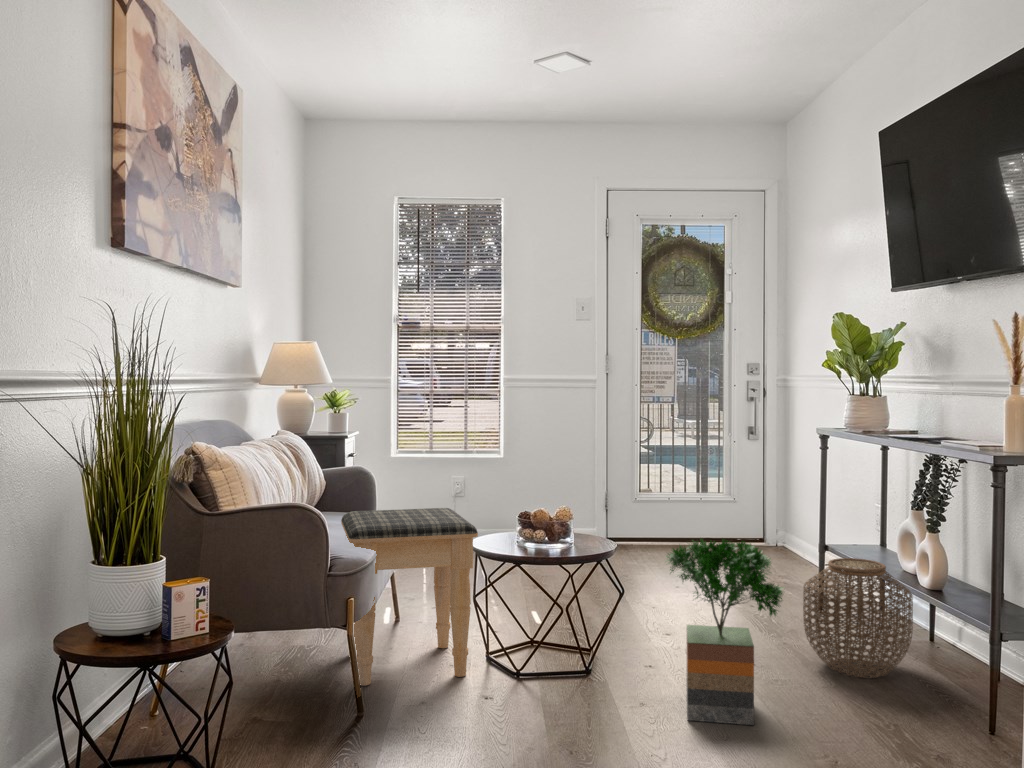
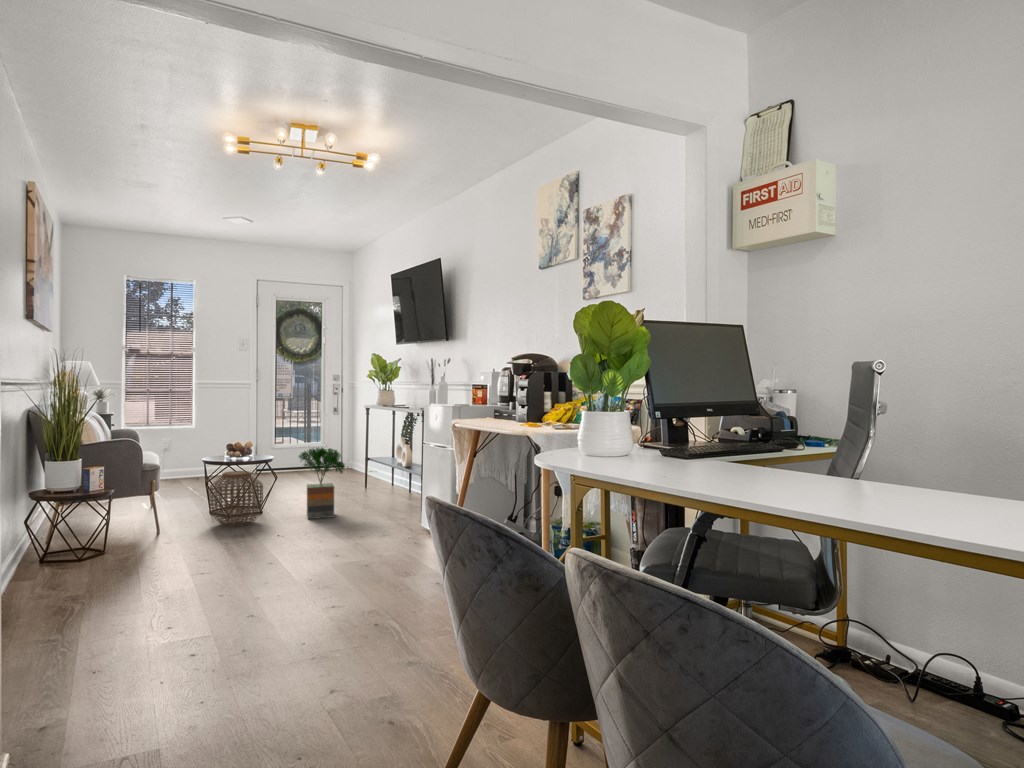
footstool: present [341,508,478,686] -> none [128,446,208,527]
woven basket: present [803,558,913,678] -> present [209,471,263,527]

